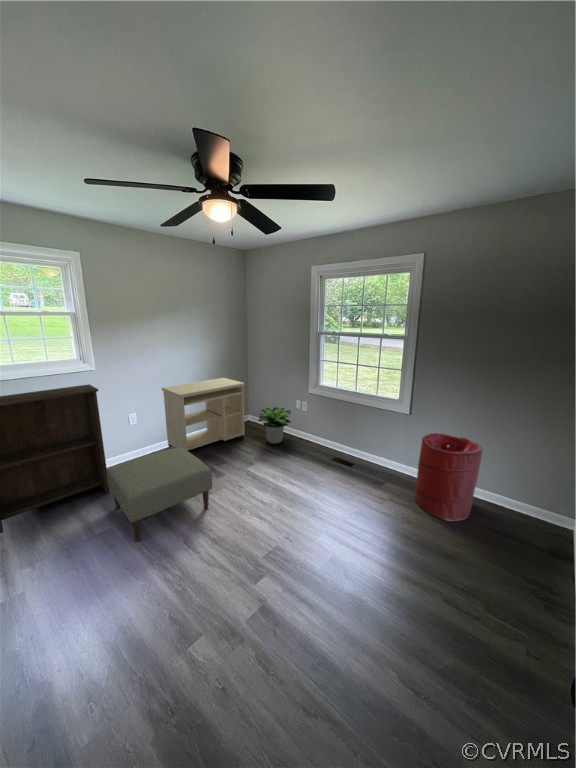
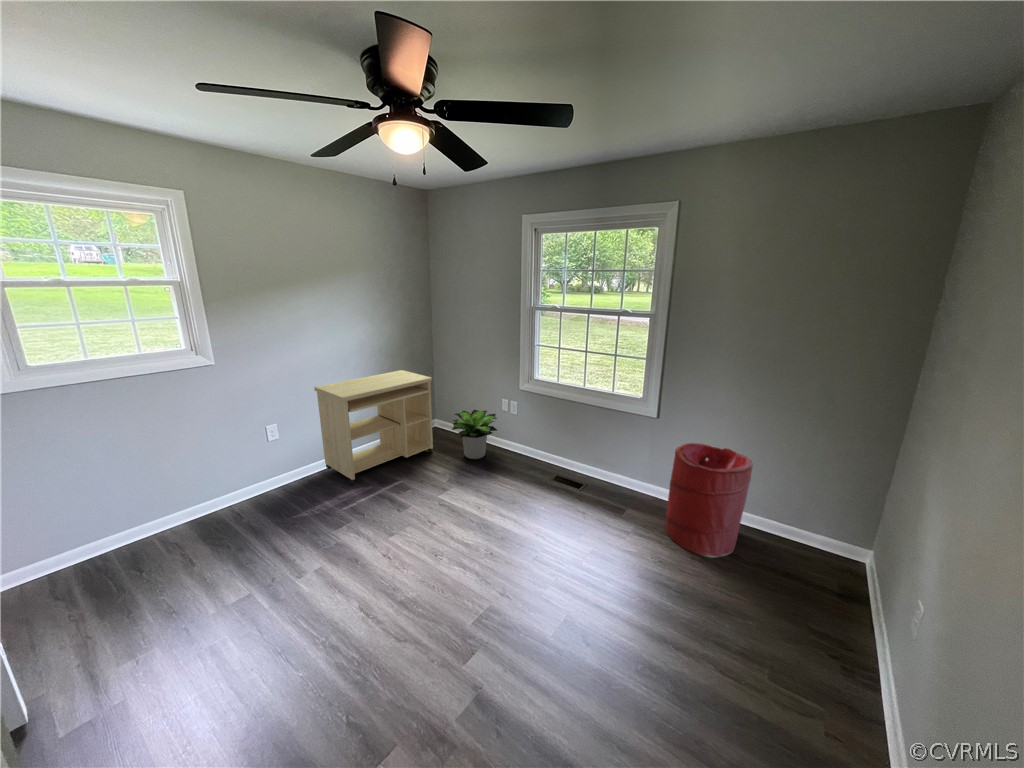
bookshelf: present [0,384,110,533] -> none [9,387,245,613]
ottoman: present [107,447,212,542] -> none [240,472,395,612]

